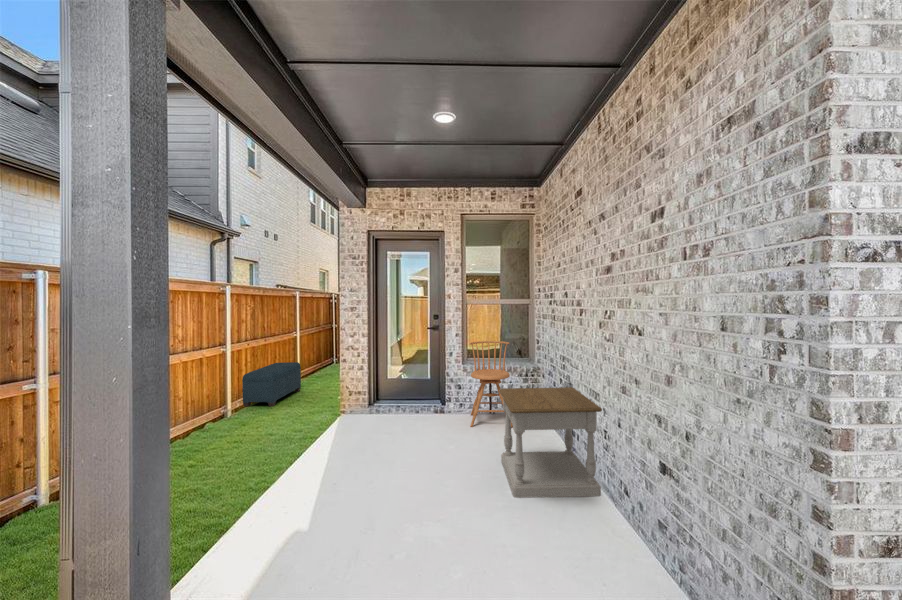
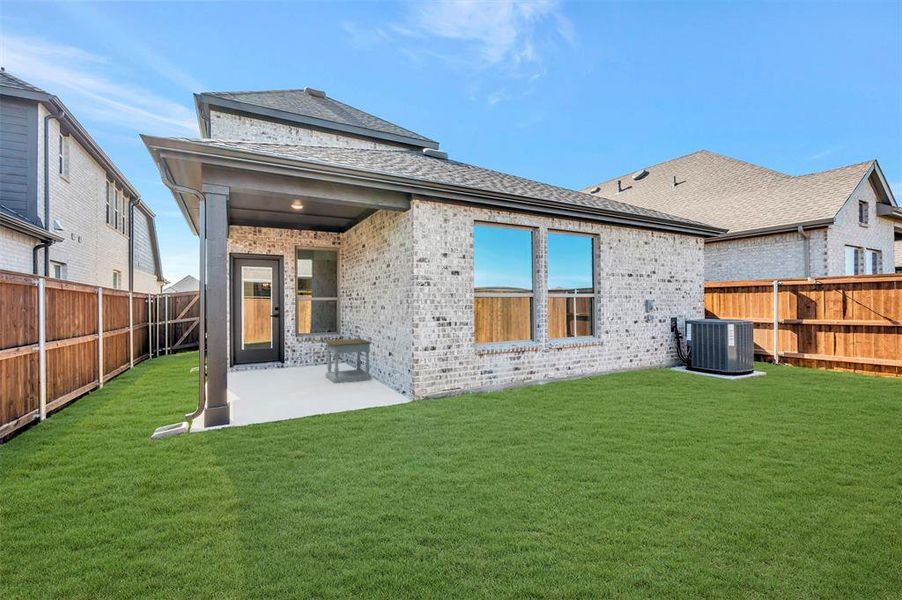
chair: present [470,341,513,427] -> none [302,322,329,370]
bench: present [242,362,301,407] -> none [119,346,158,377]

